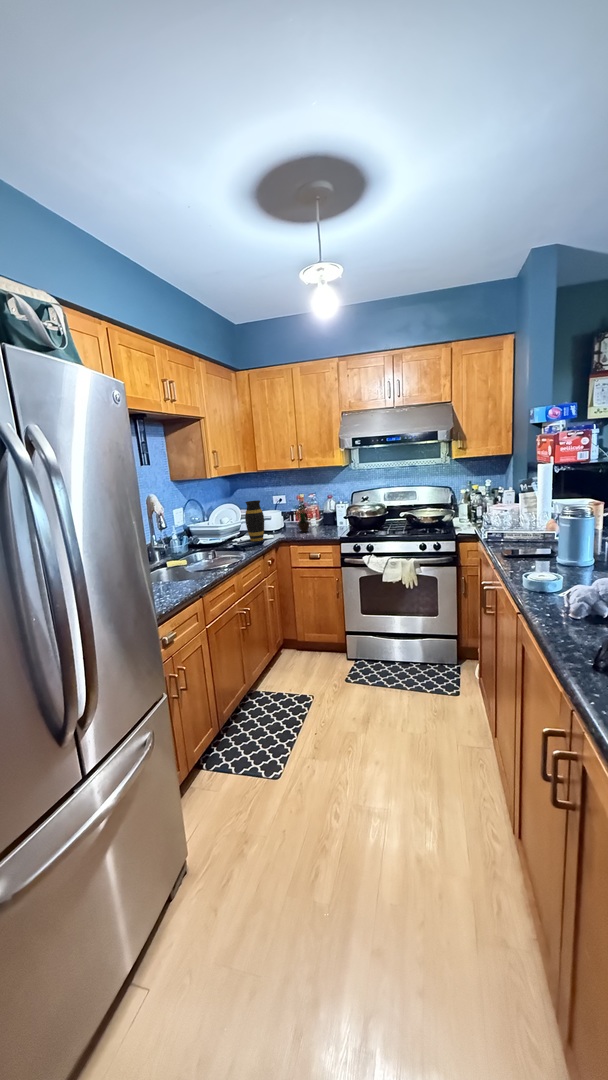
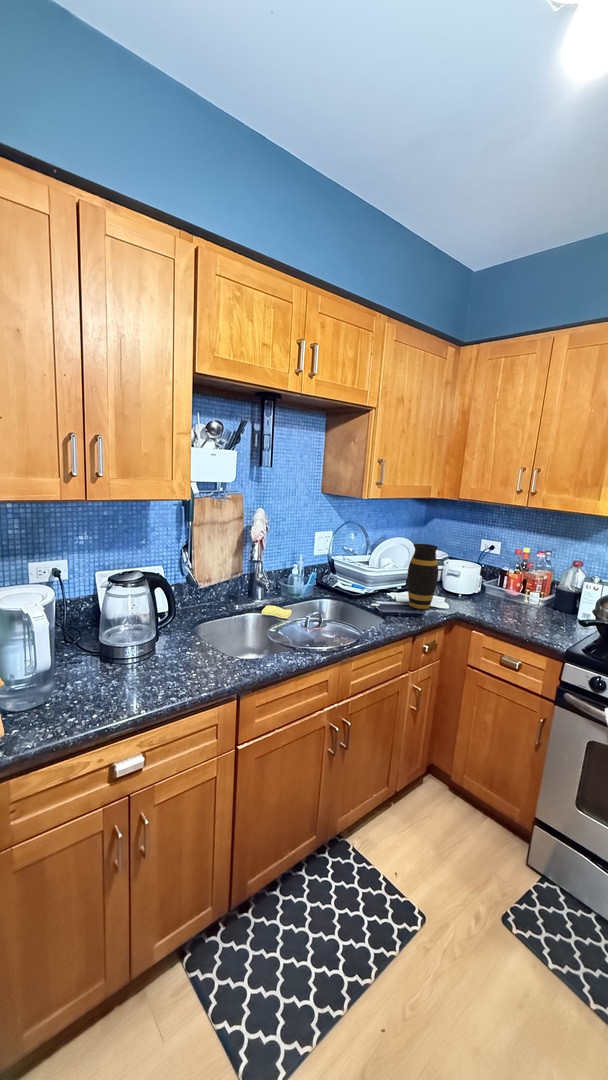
potted plant: present [296,499,310,532] -> none [488,538,533,614]

